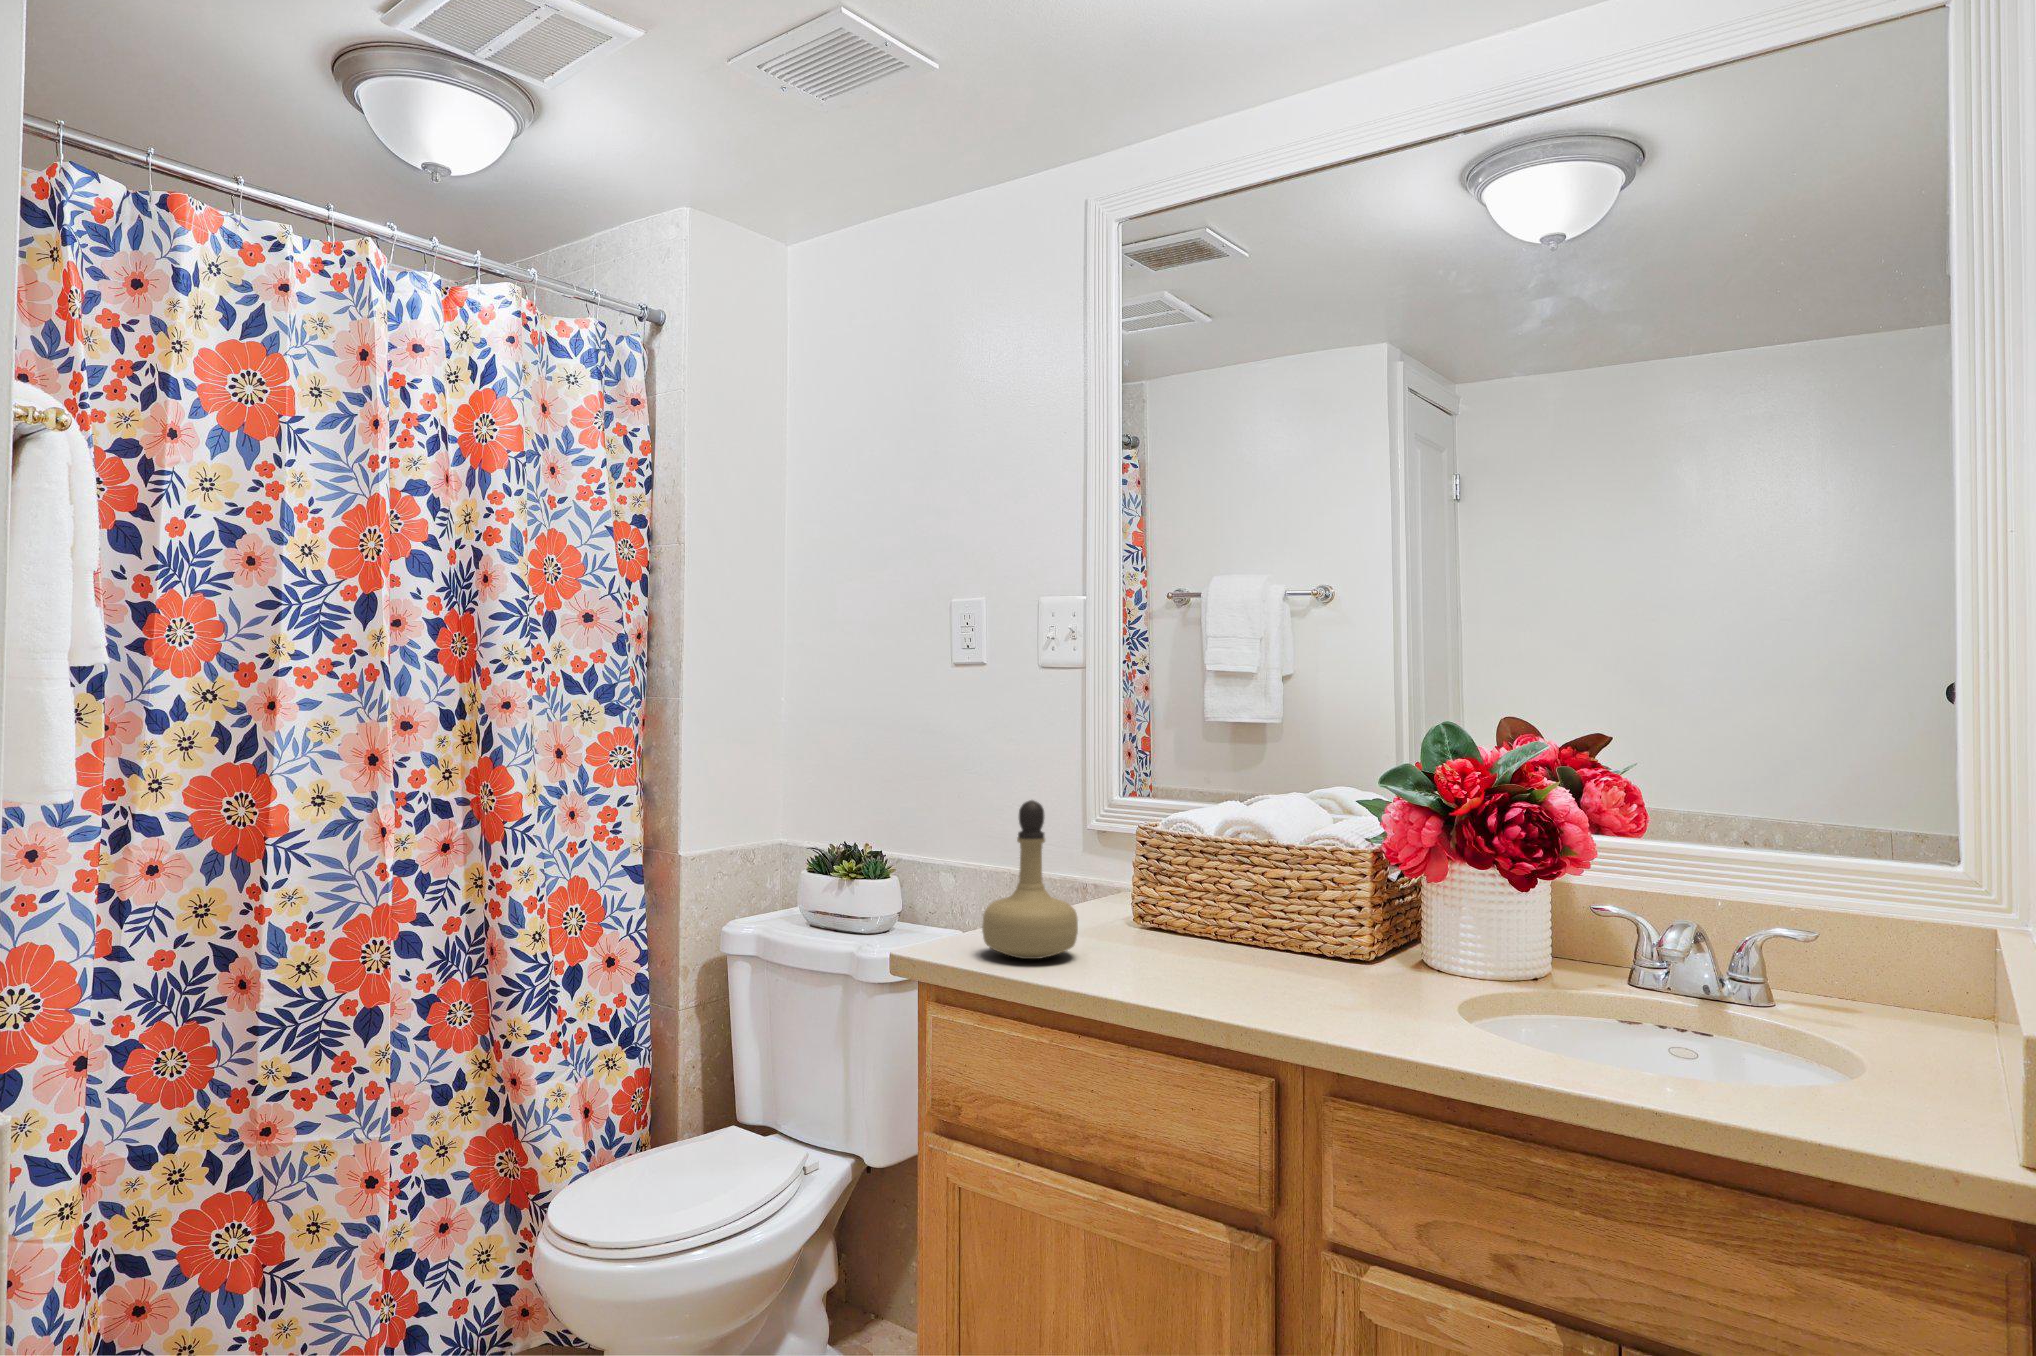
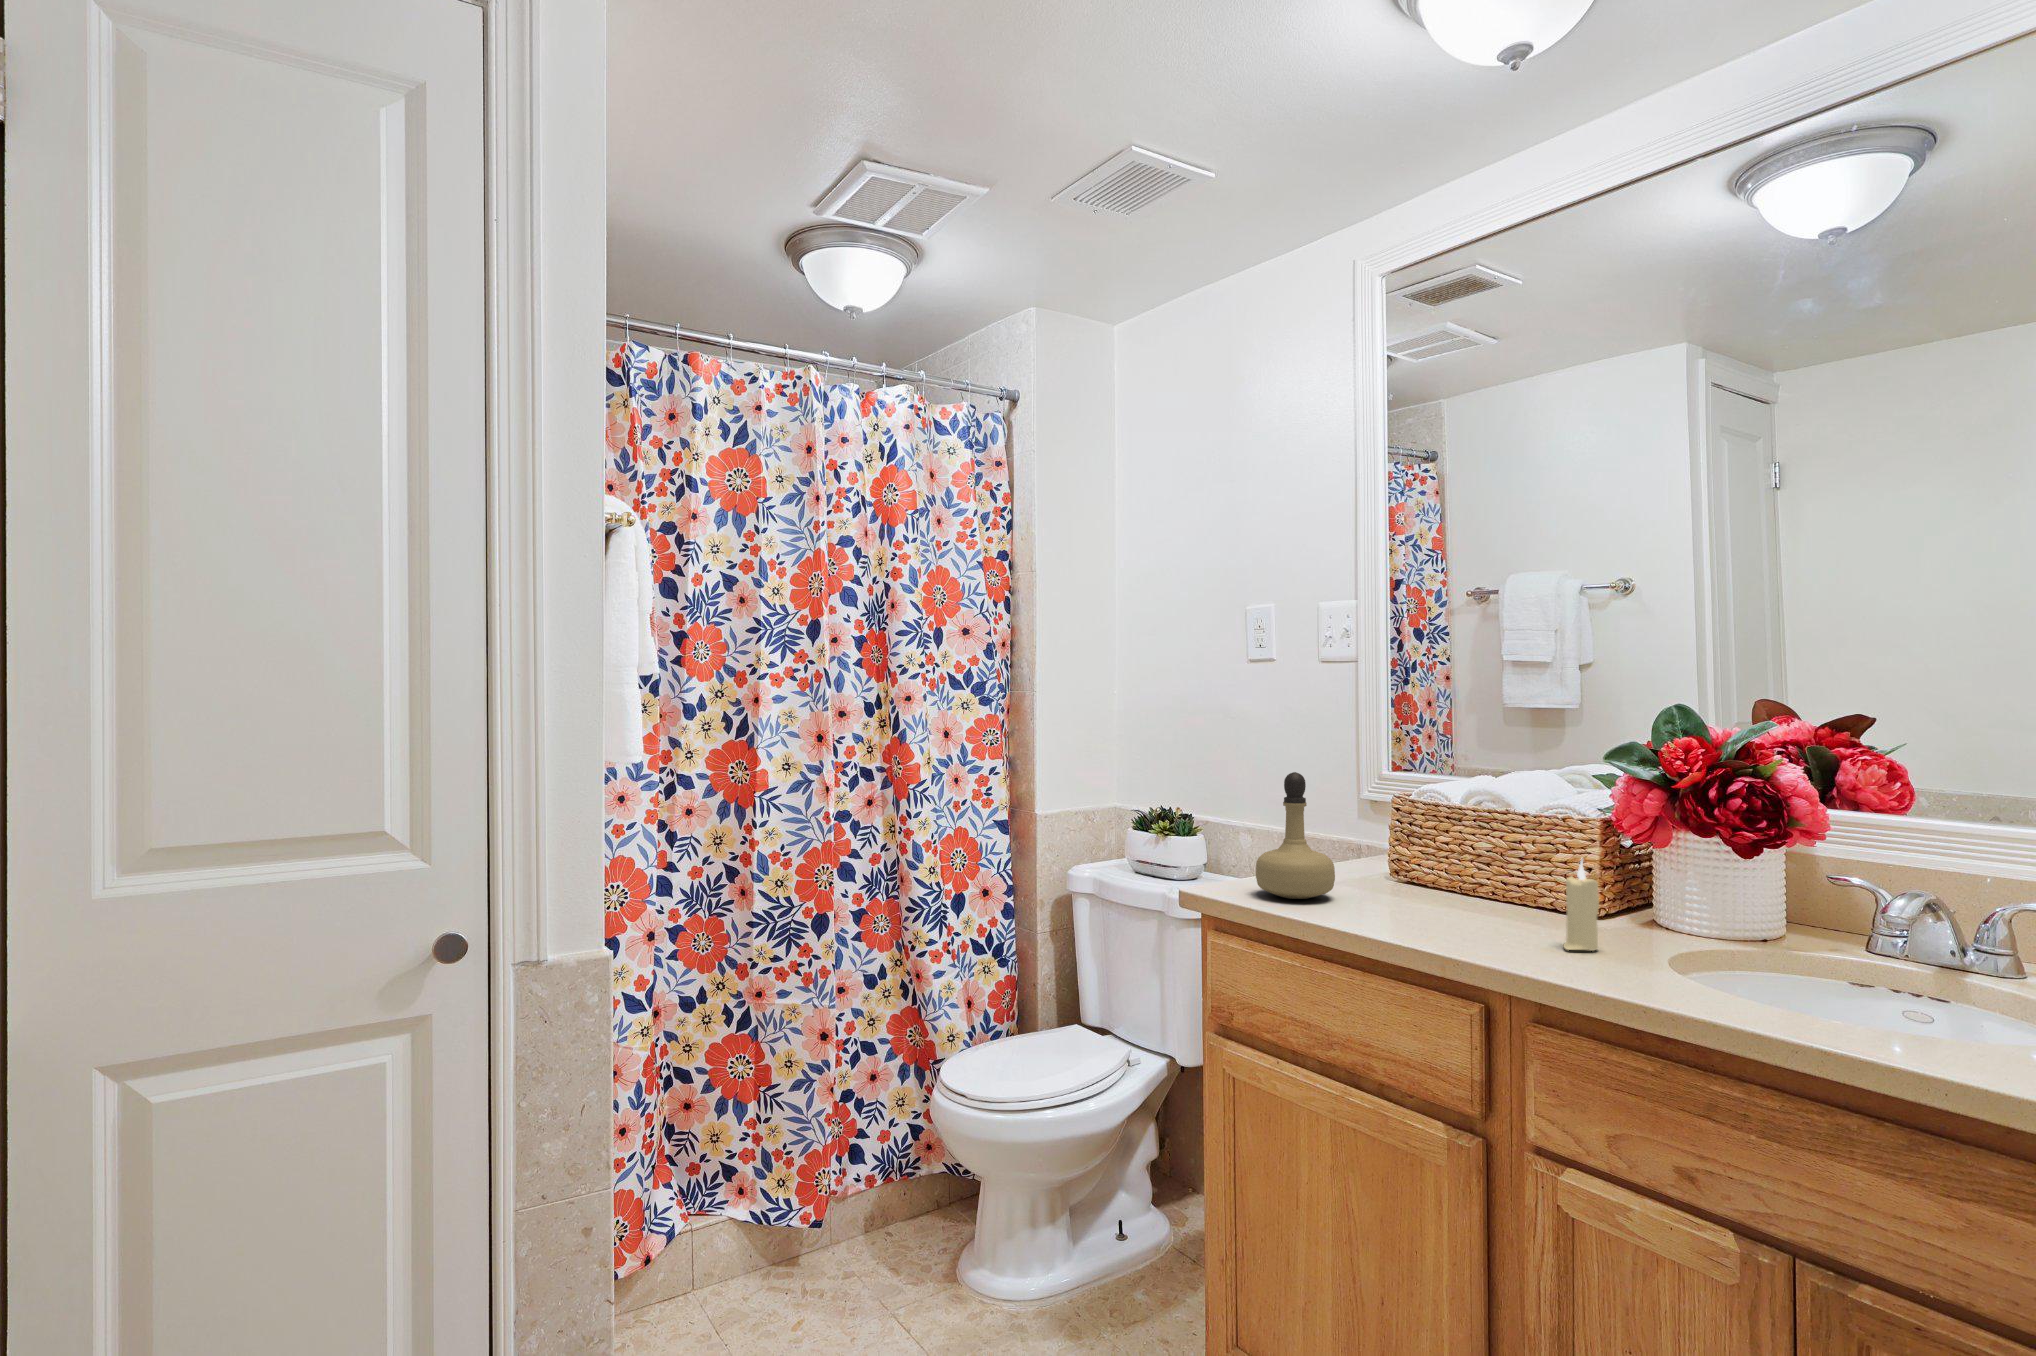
candle: none [1350,898,1390,1008] -> present [1563,858,1599,950]

